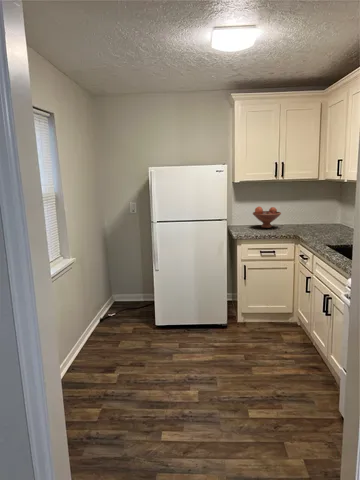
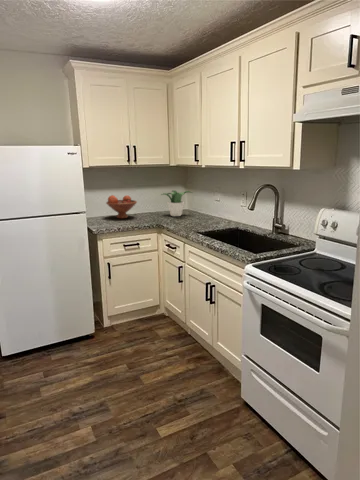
potted plant: none [306,204,341,229] -> present [164,191,190,216]

